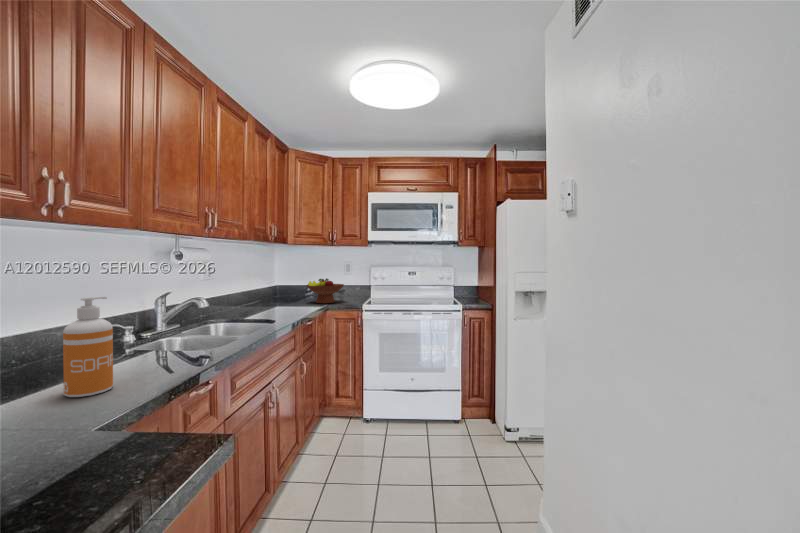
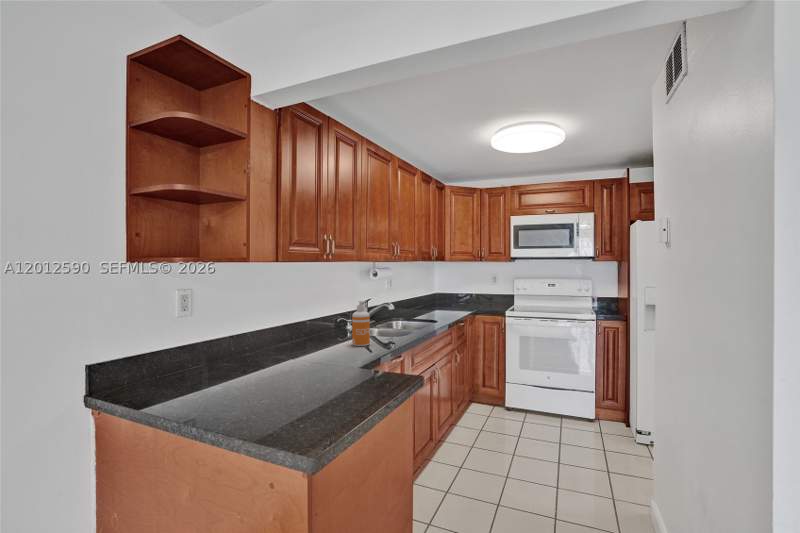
fruit bowl: present [306,278,344,304] -> none [458,289,490,310]

